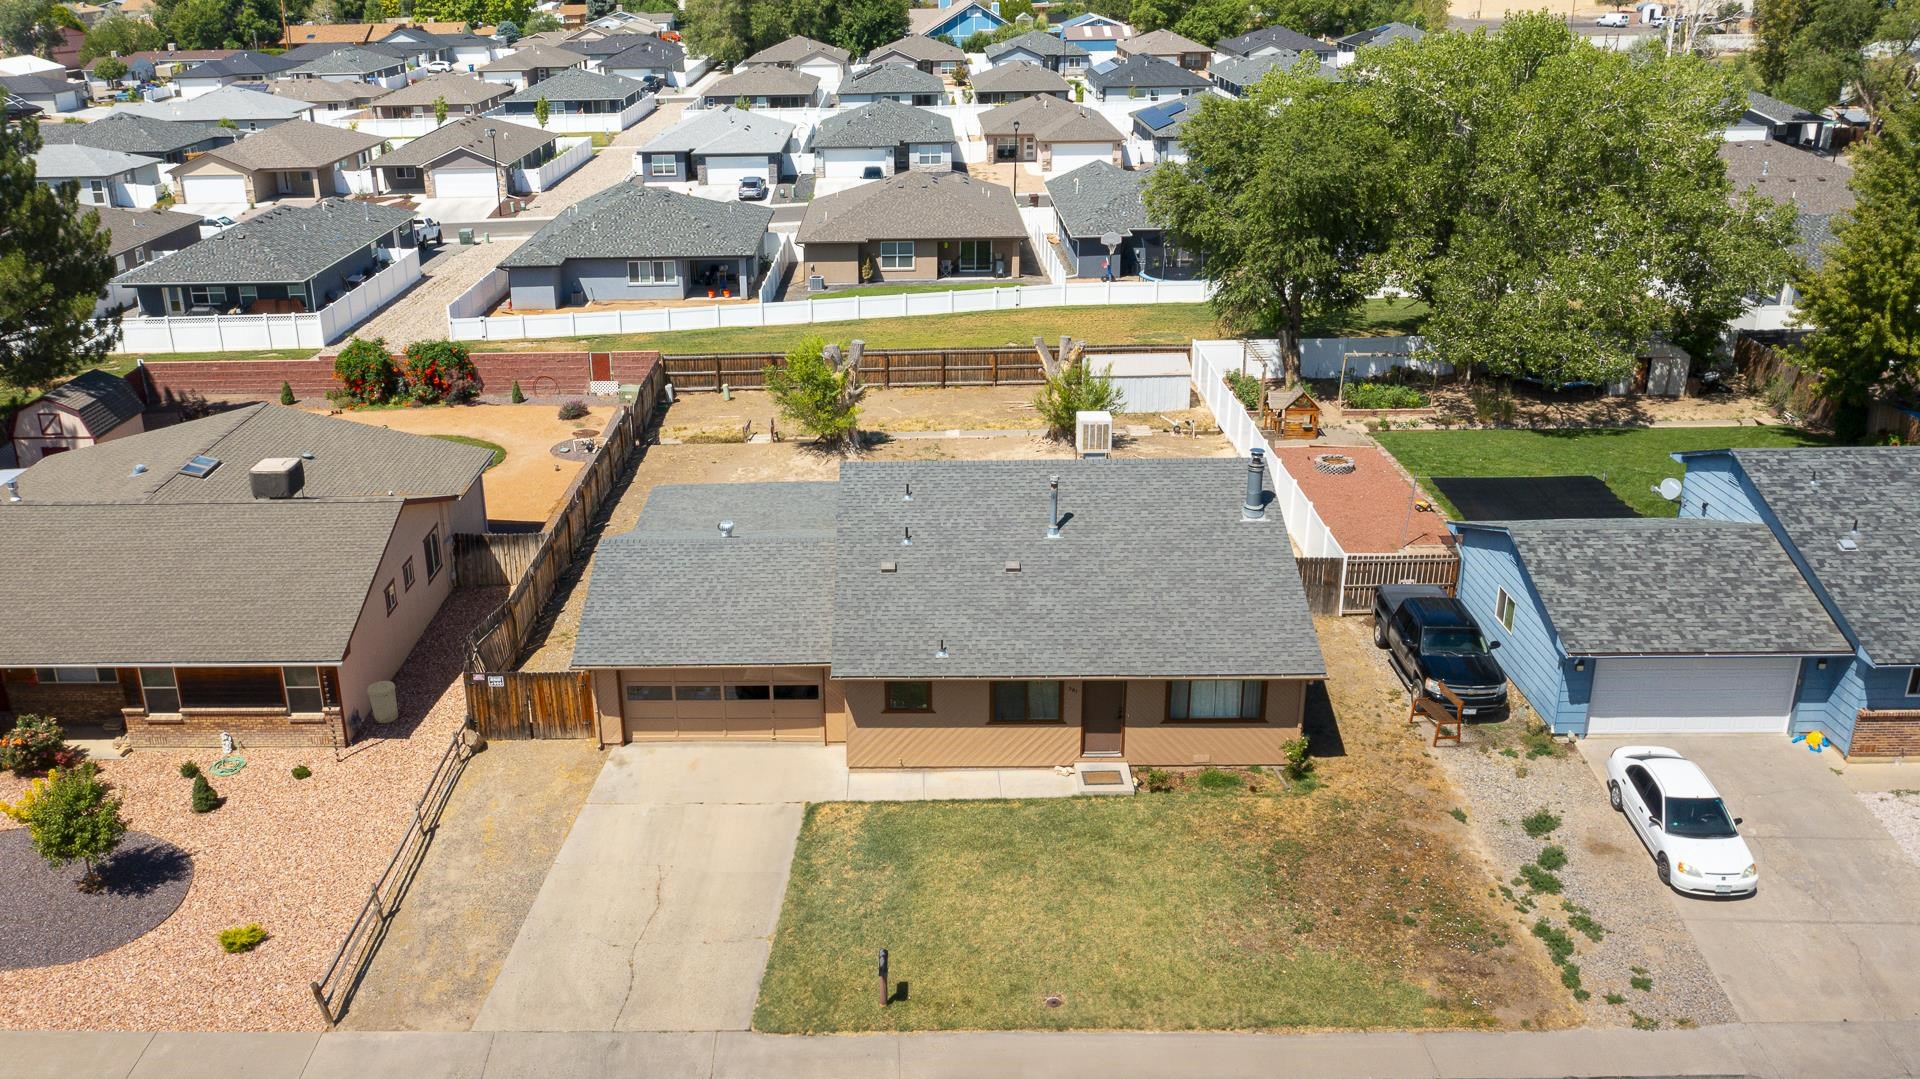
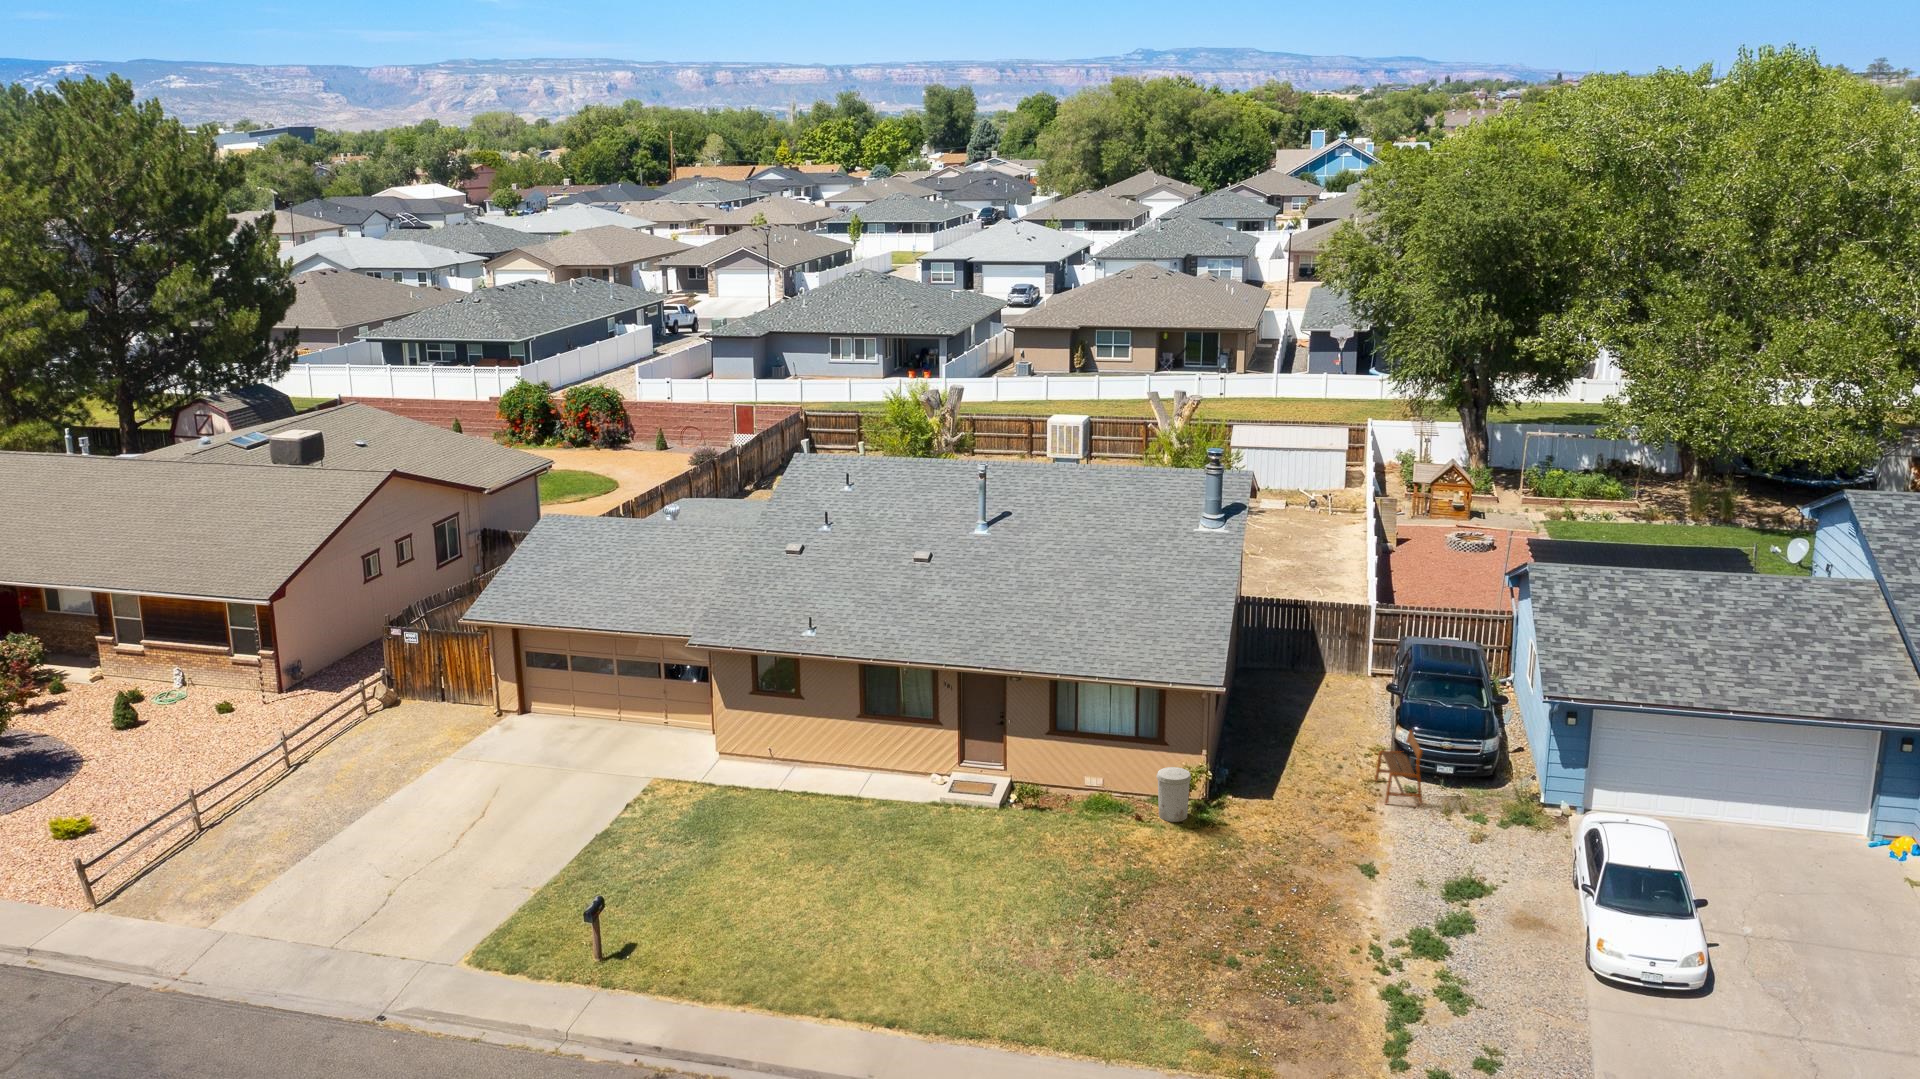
trash can: present [367,681,398,723] -> present [1156,767,1191,822]

